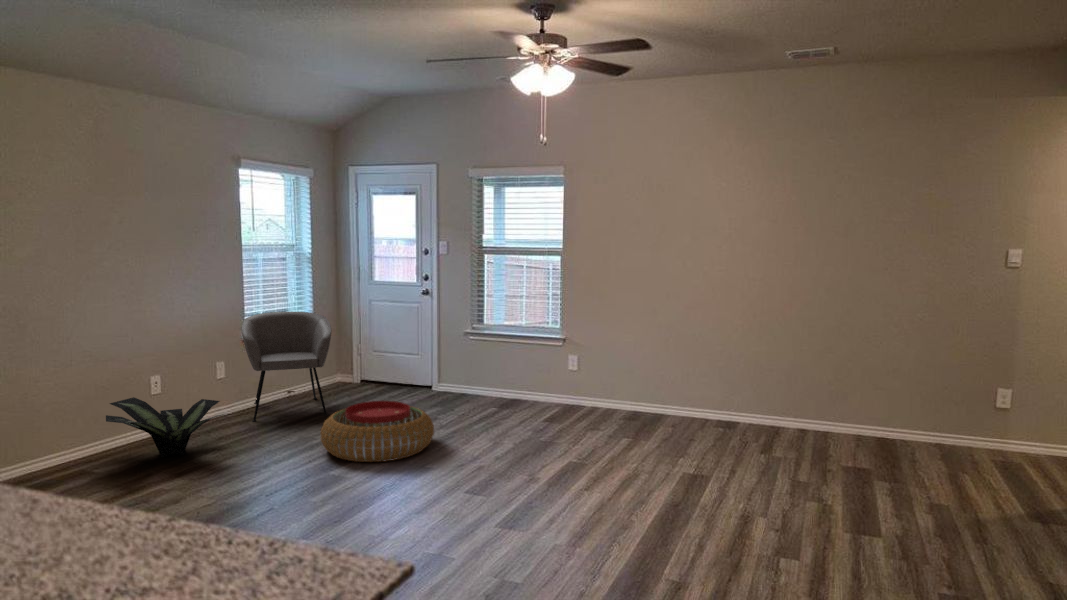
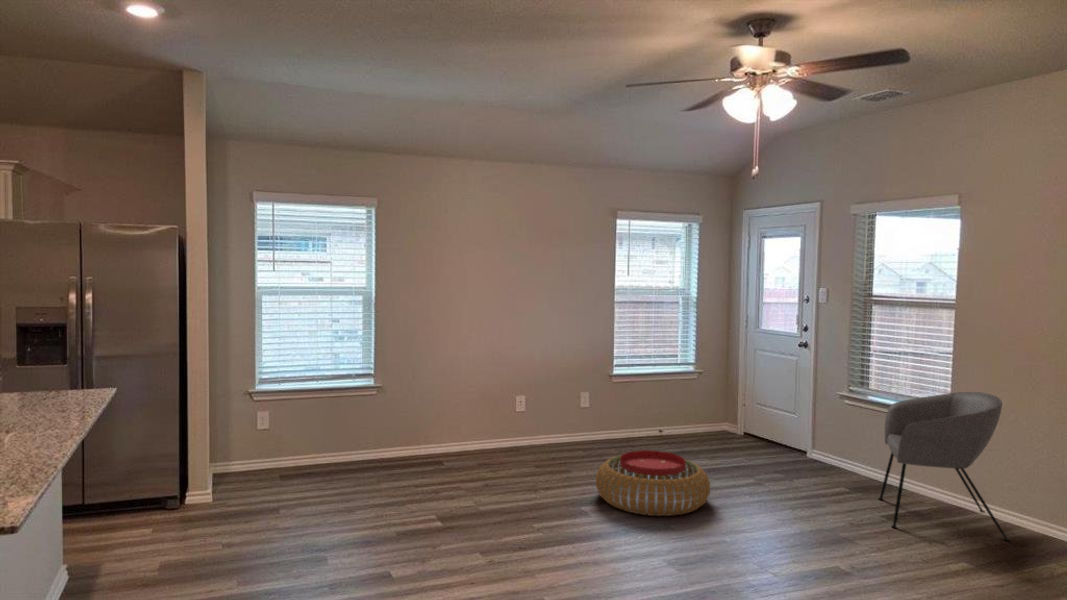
armchair: present [242,311,332,422] -> present [879,392,1010,541]
potted plant: present [106,397,221,457] -> none [459,409,554,463]

